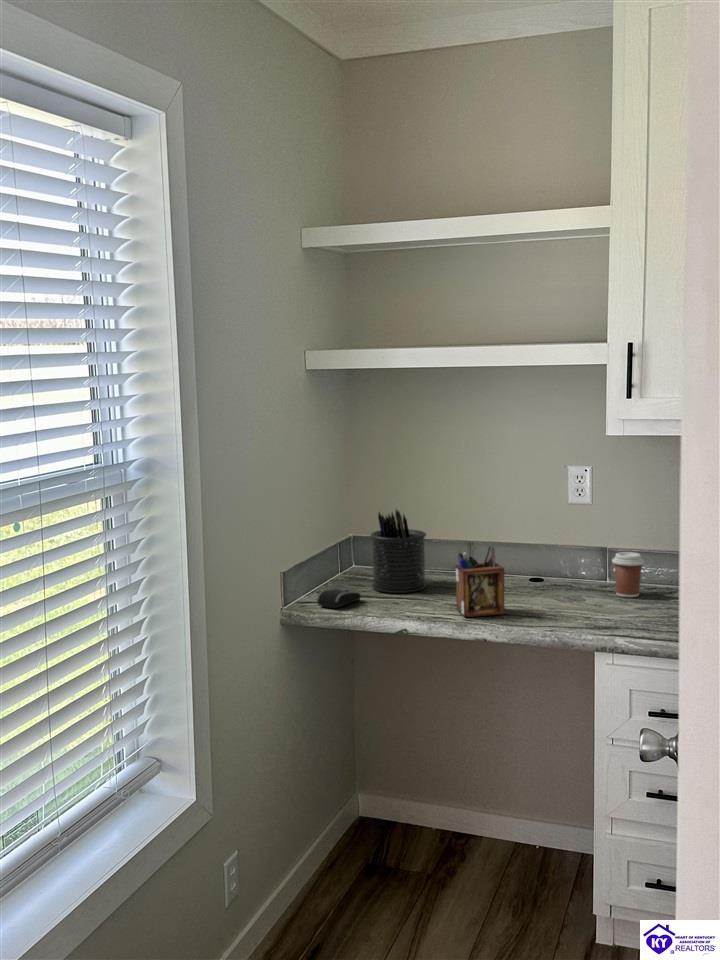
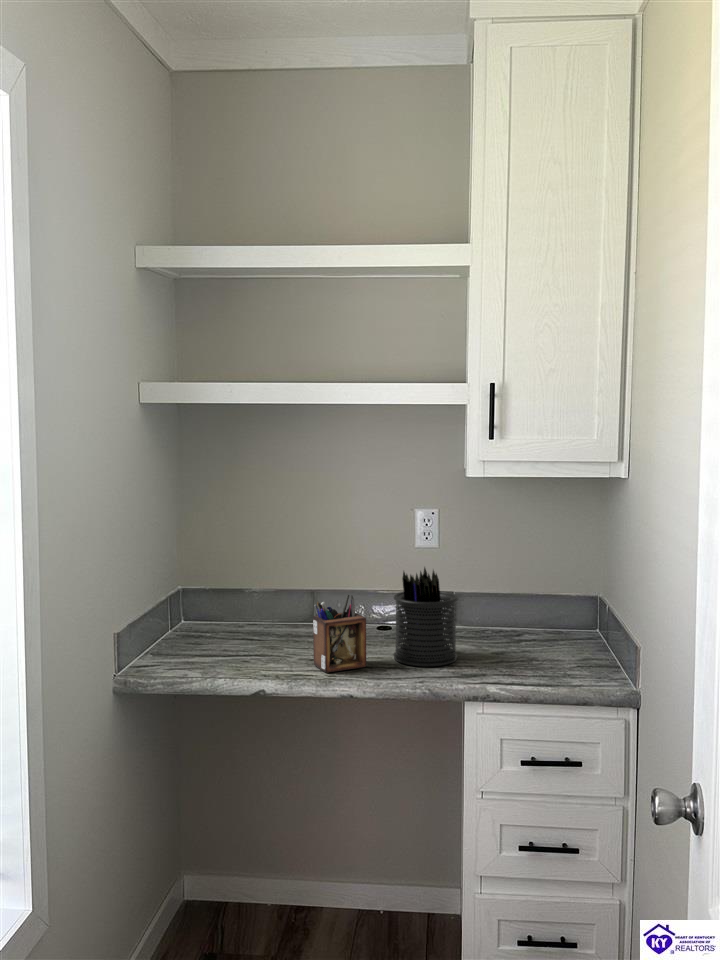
pen holder: present [371,509,426,593] -> present [393,567,458,666]
coffee cup: present [612,552,644,597] -> none [464,596,496,642]
computer mouse: present [317,589,360,608] -> none [157,647,204,670]

